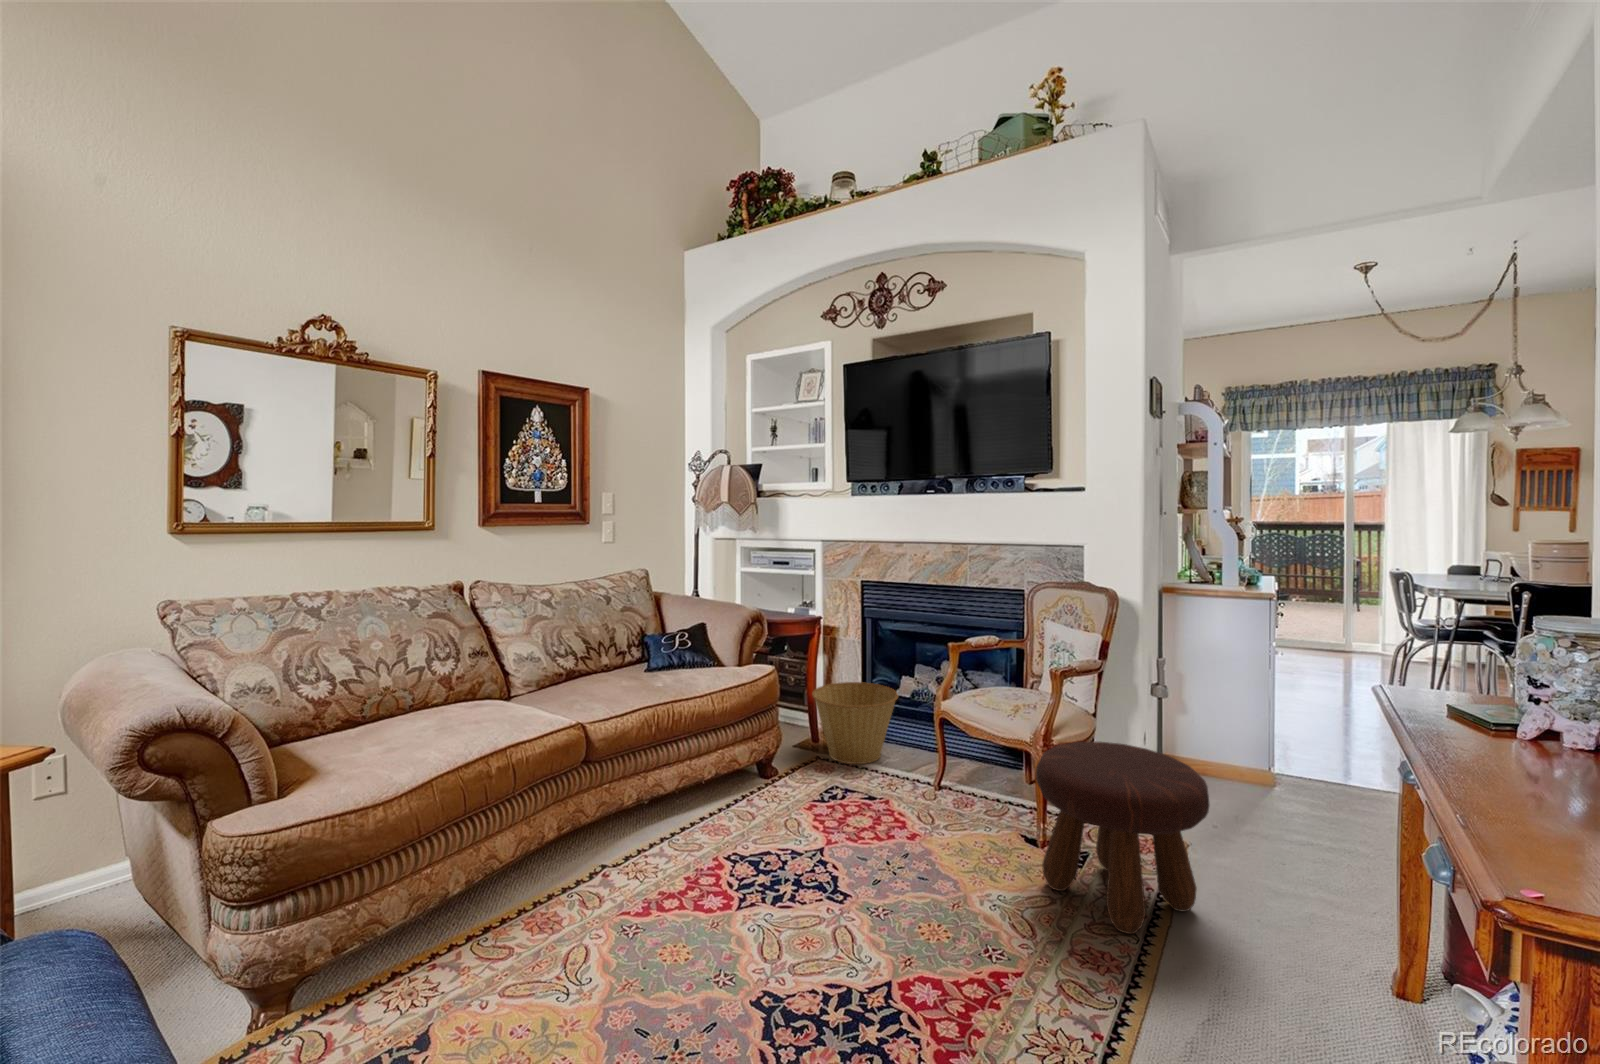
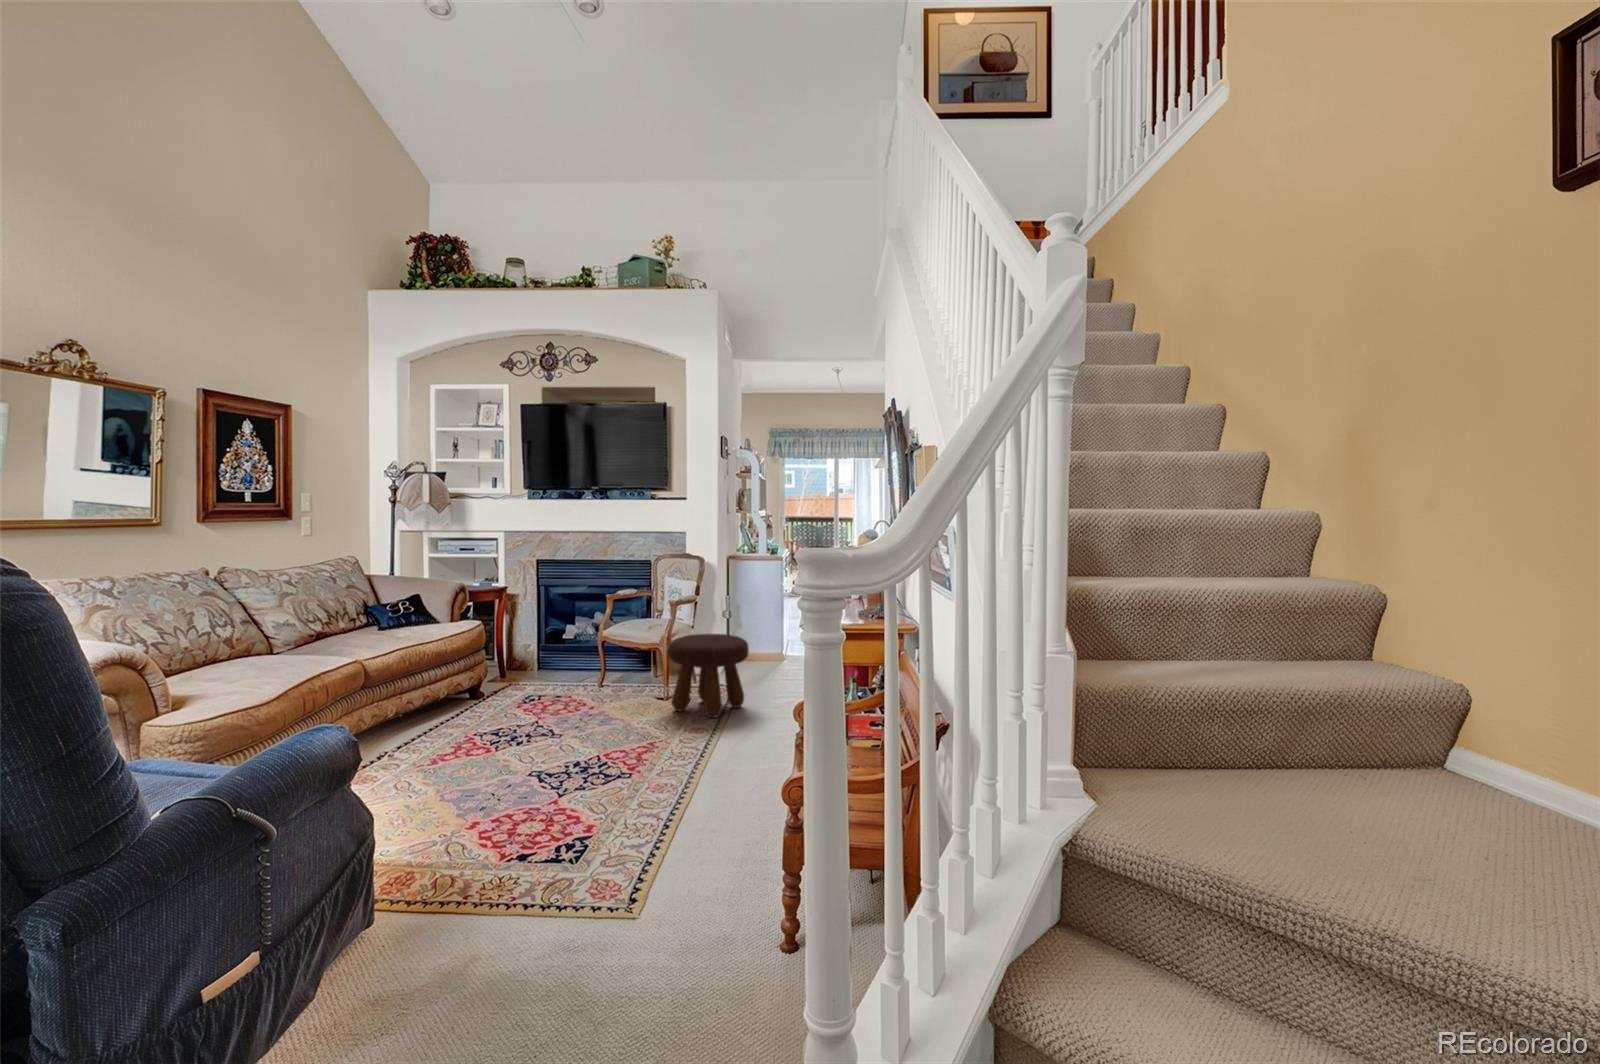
basket: present [812,682,898,764] -> none [503,632,568,686]

